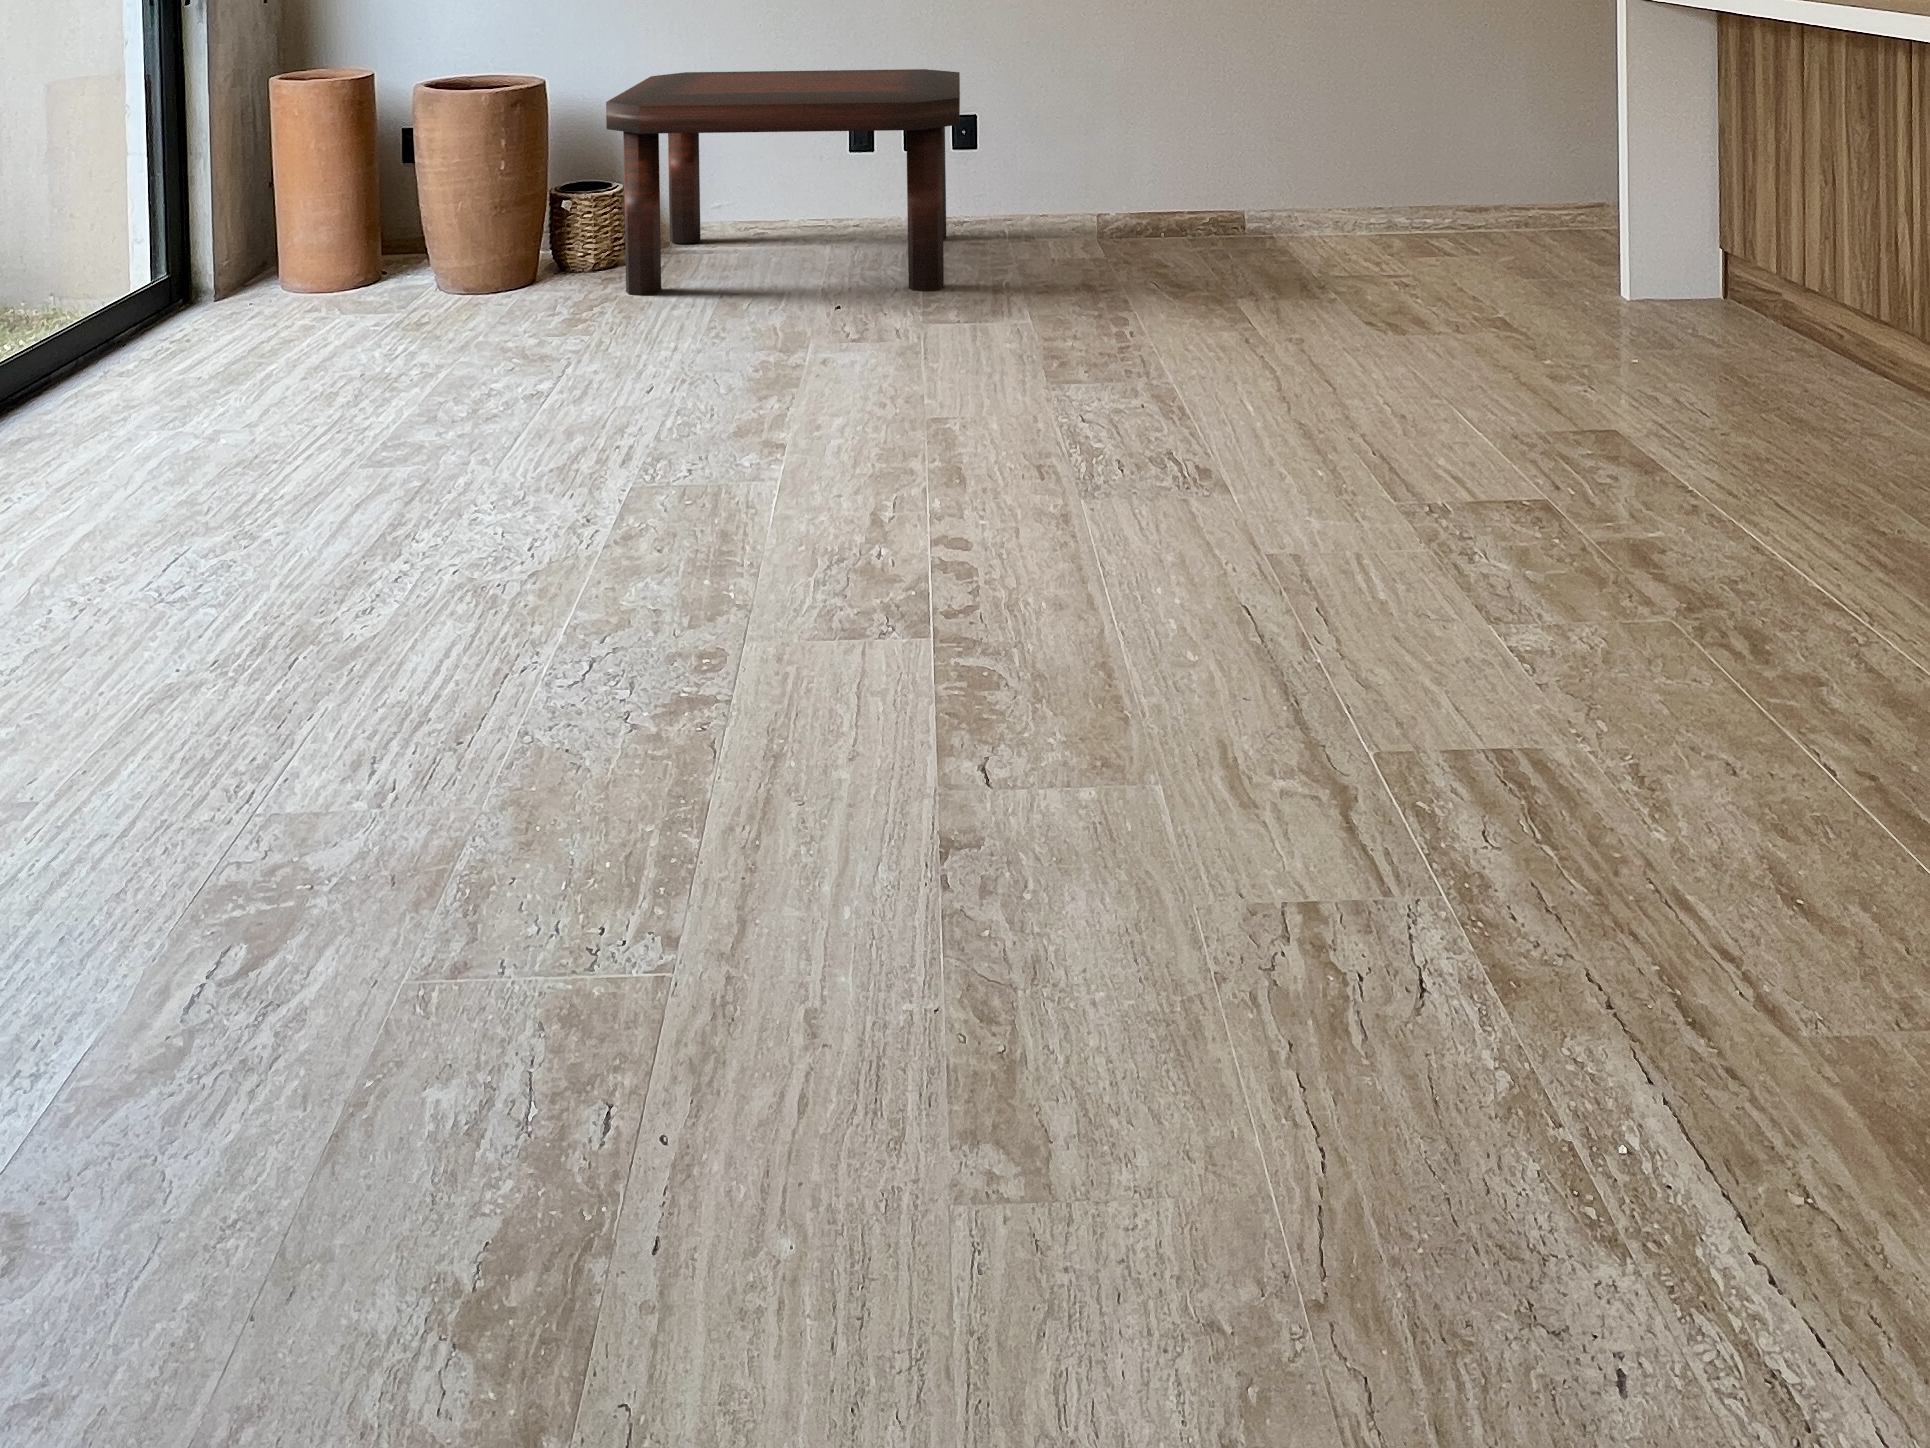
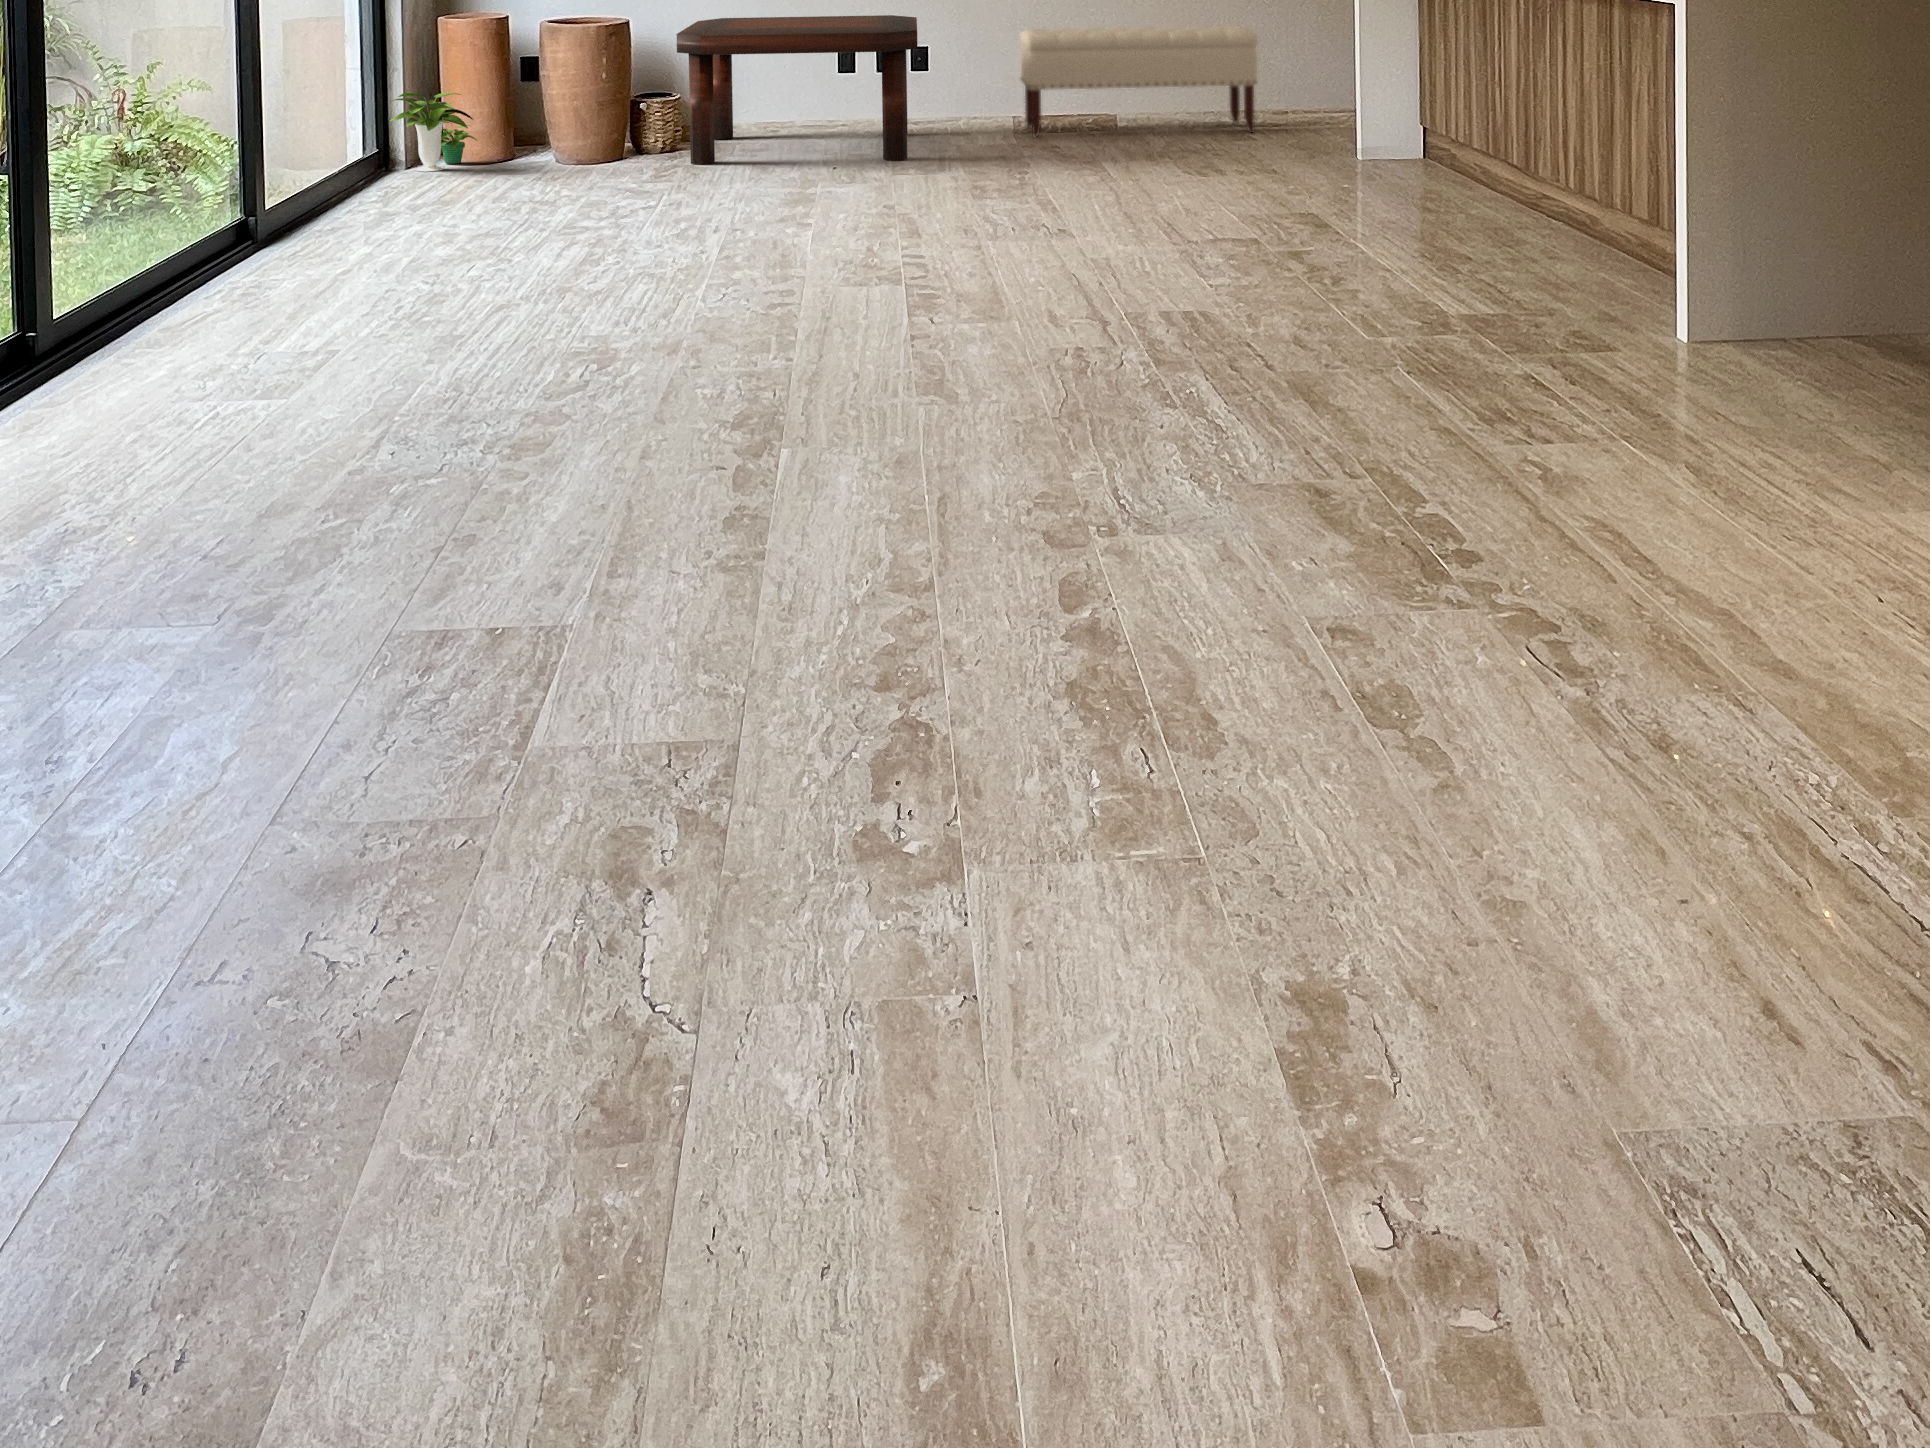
bench: none [1105,85,1449,247] -> present [1020,25,1258,137]
potted plant: none [180,185,322,303] -> present [390,93,477,171]

